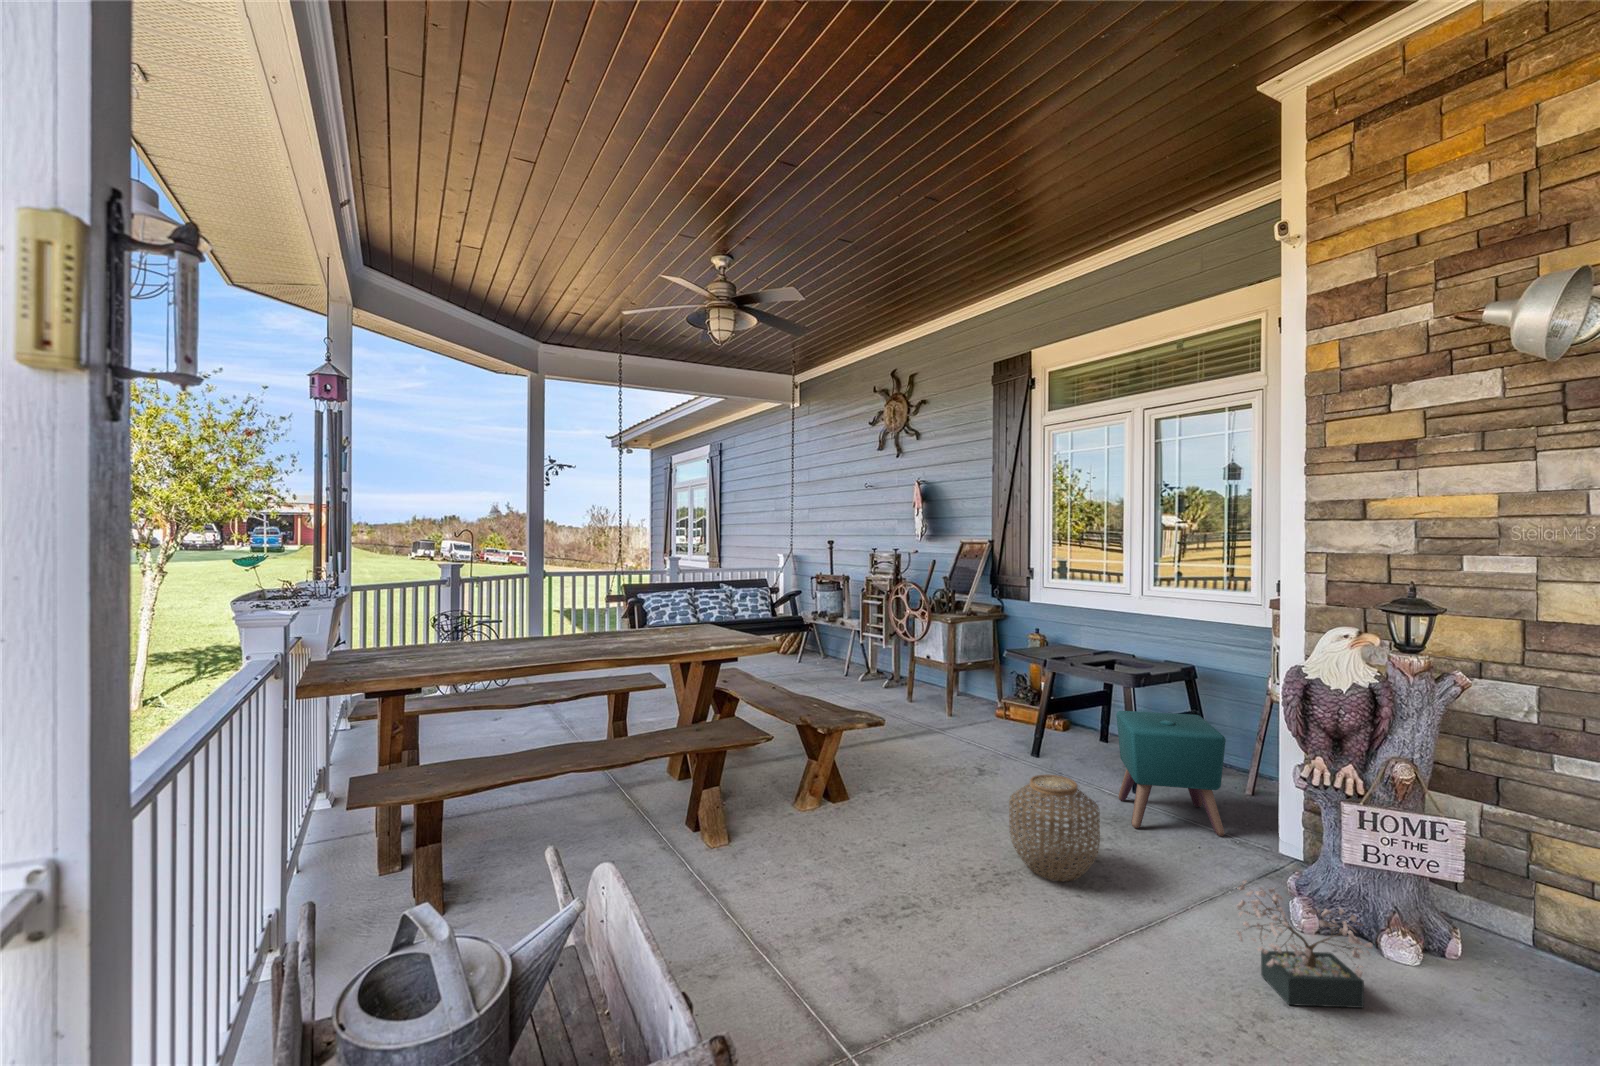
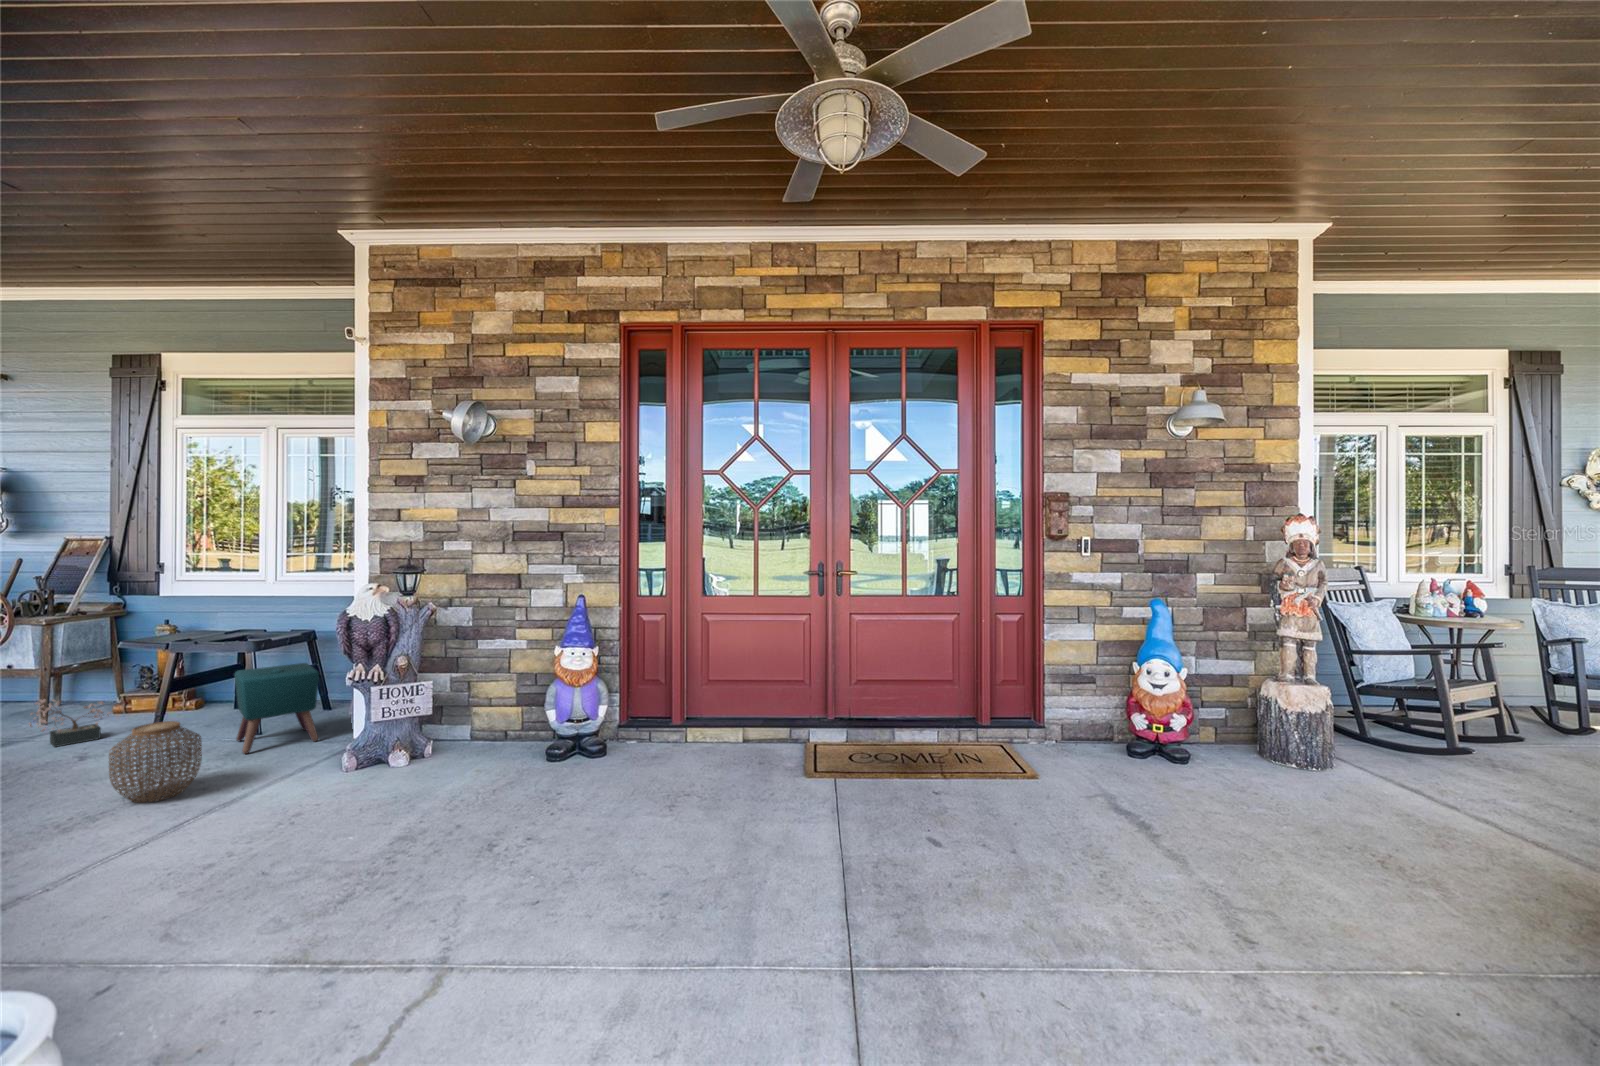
decorative plant: present [1236,880,1372,1008] -> present [29,699,111,747]

